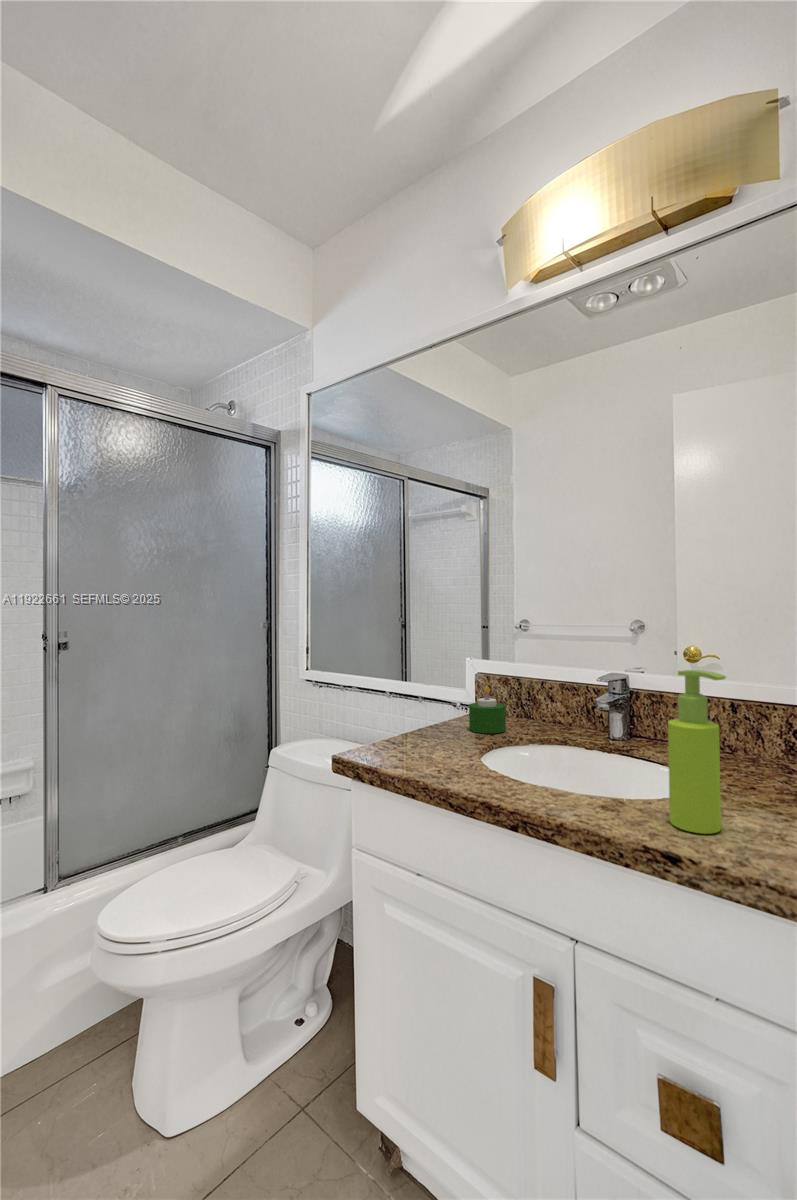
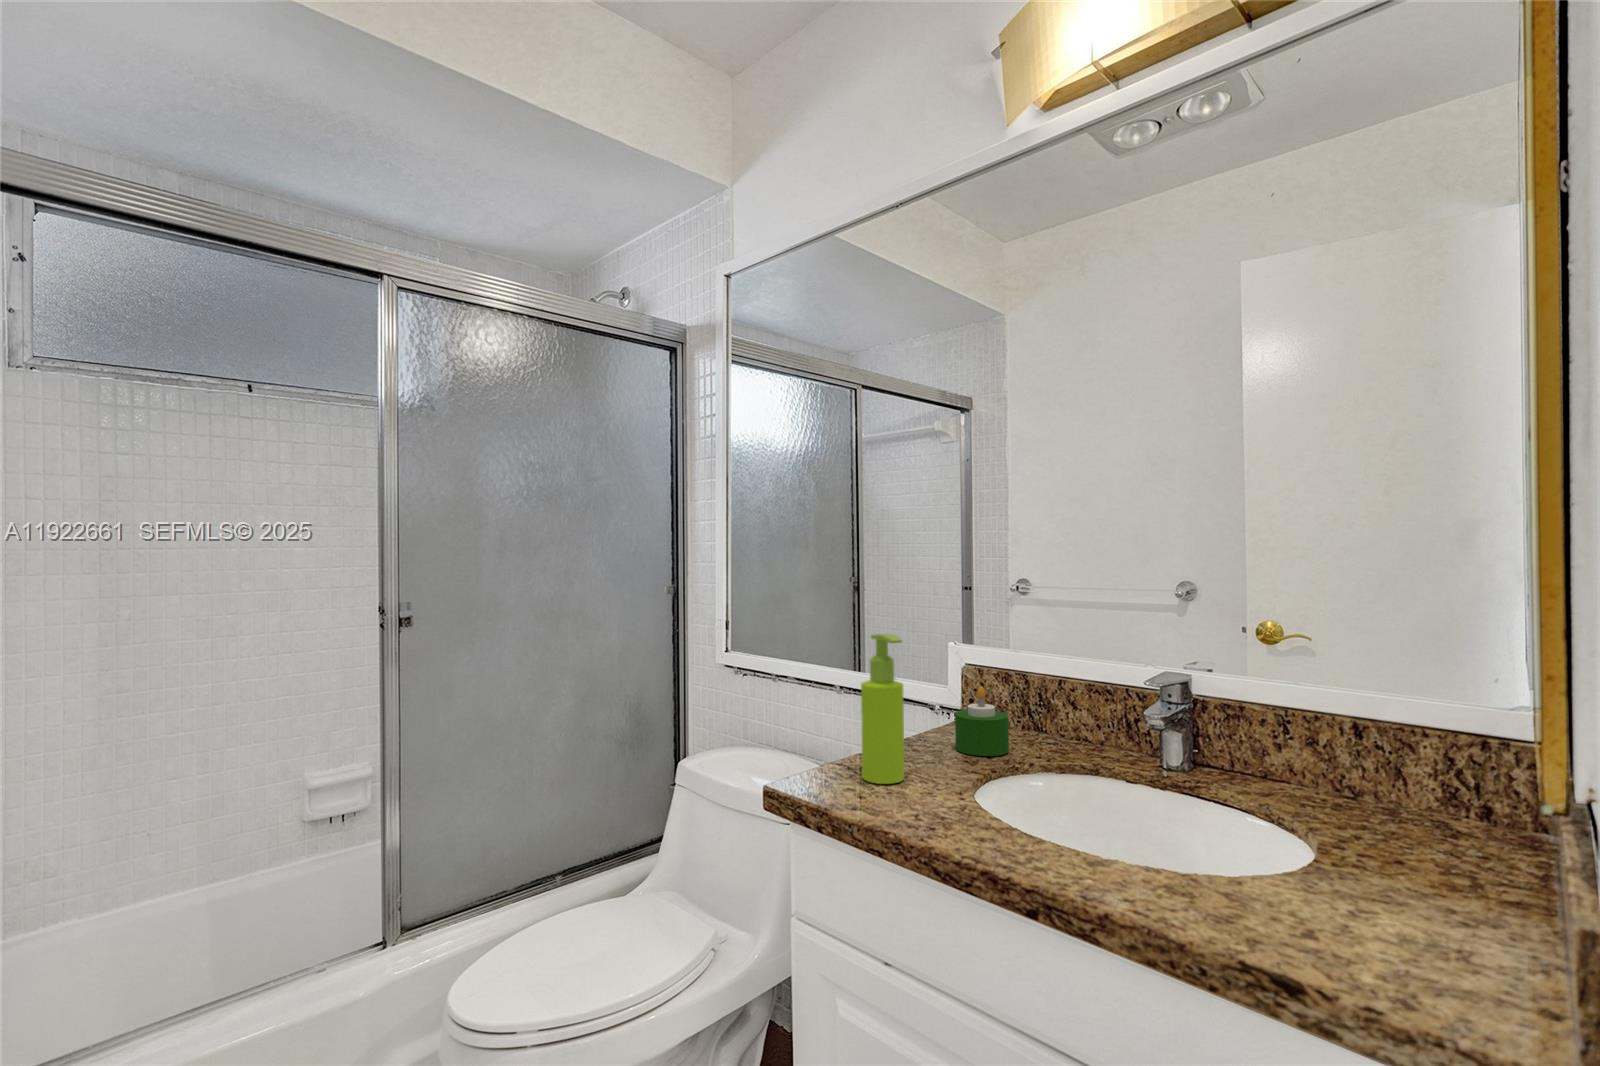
soap dispenser: present [668,670,726,834] -> present [861,634,904,784]

